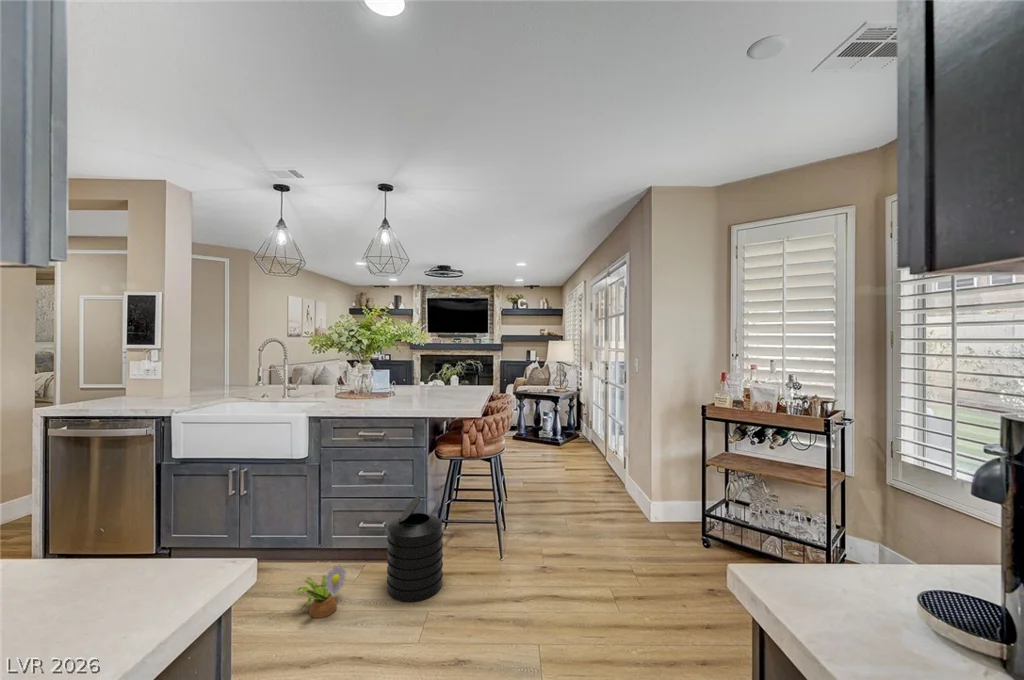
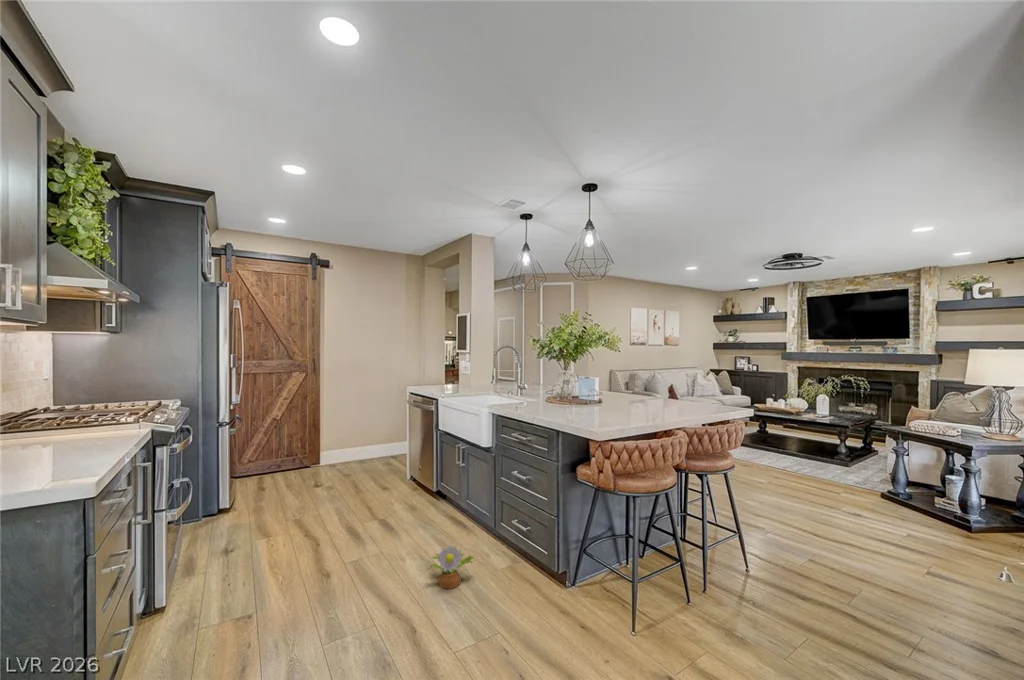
trash can: present [387,496,443,602] -> none [496,509,555,624]

